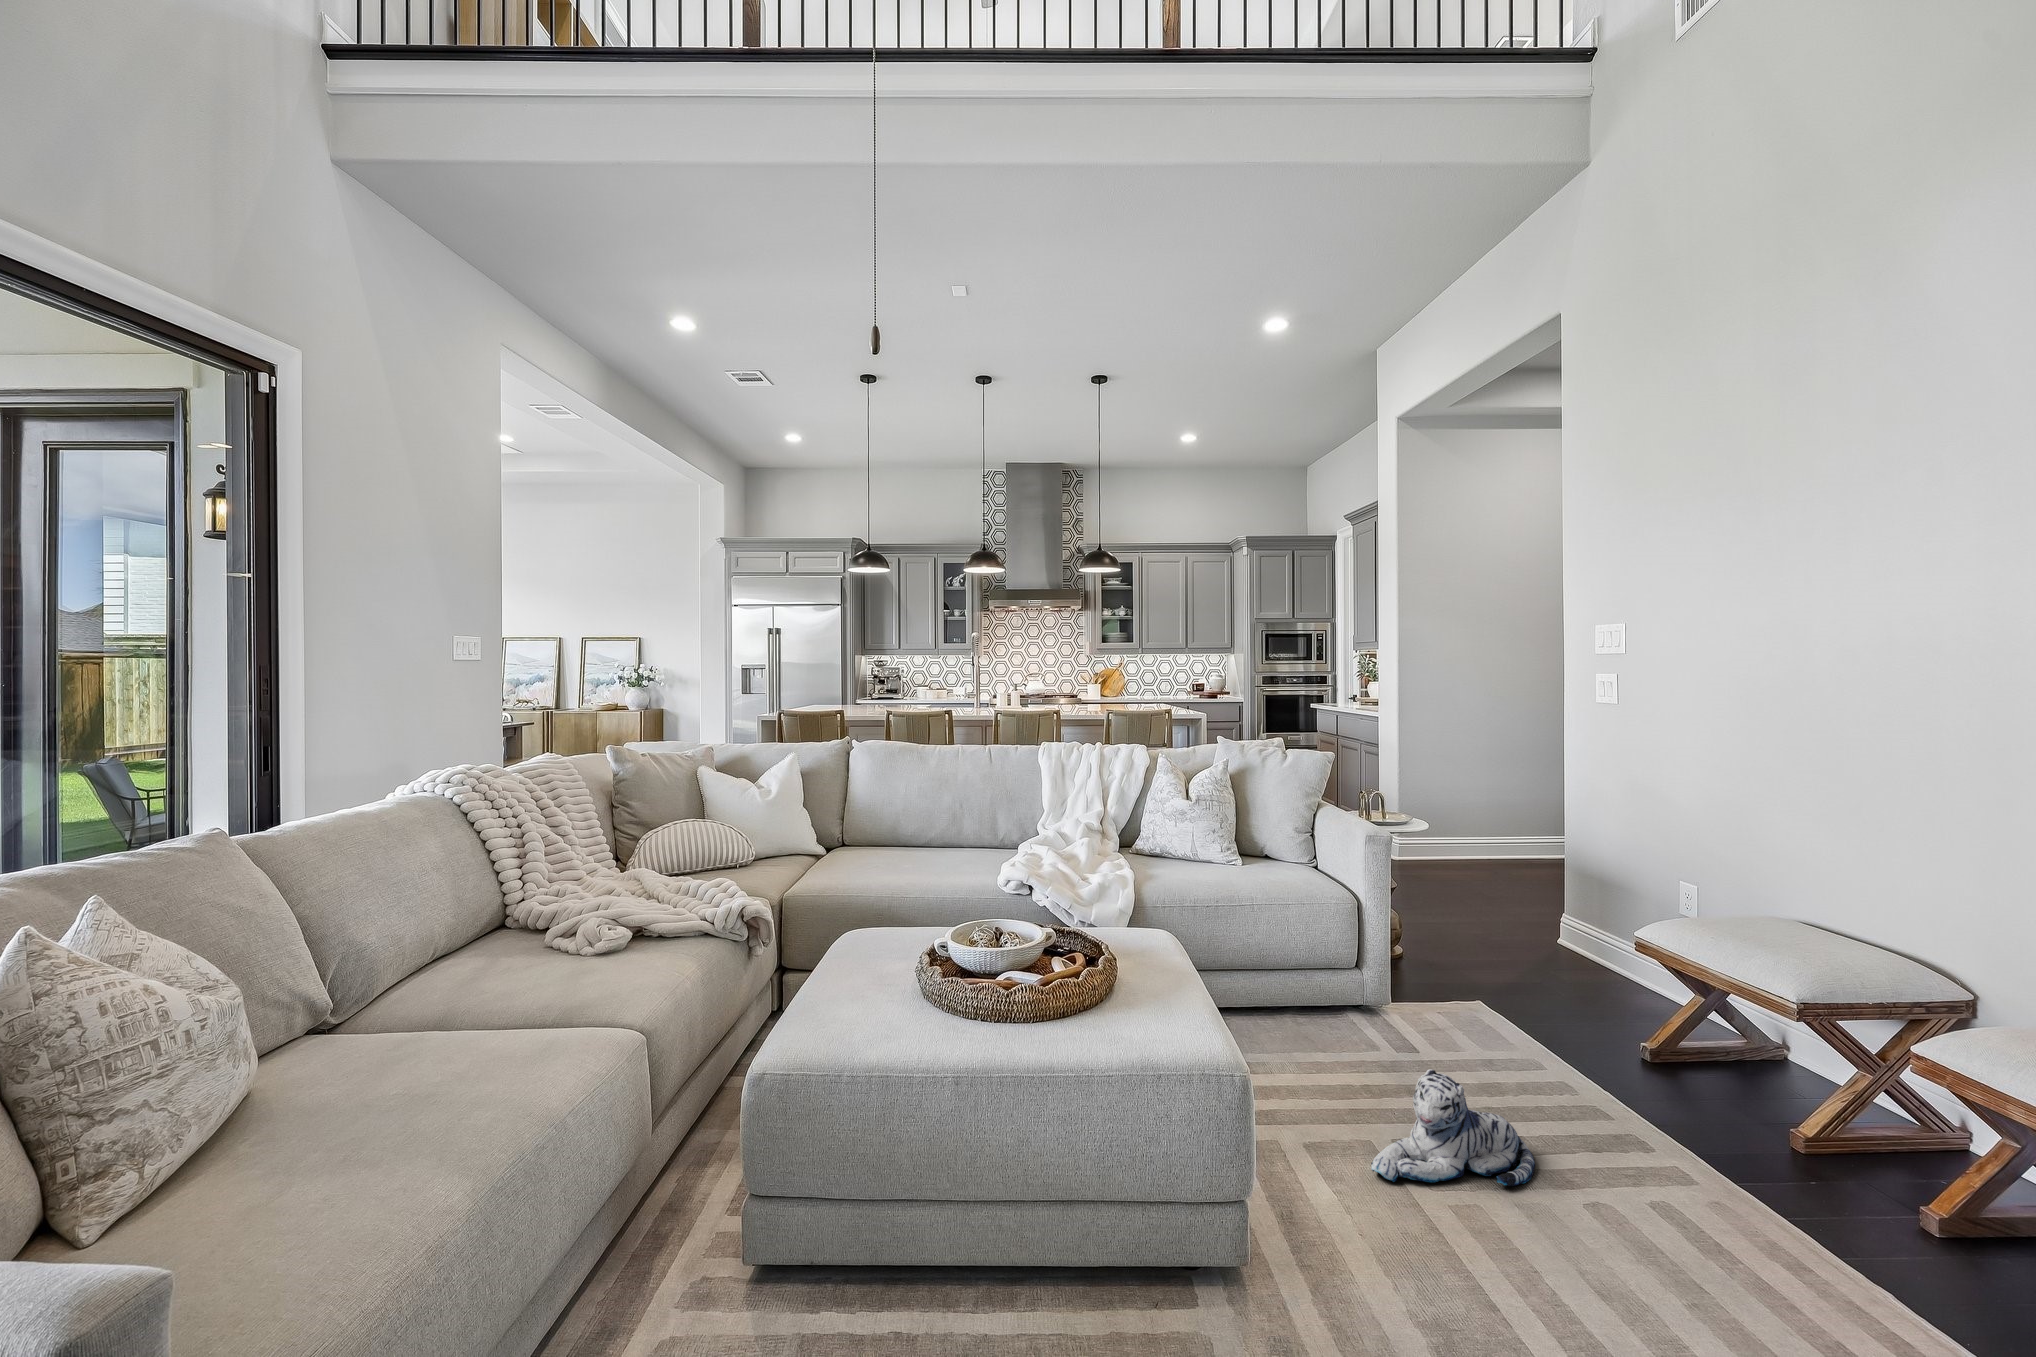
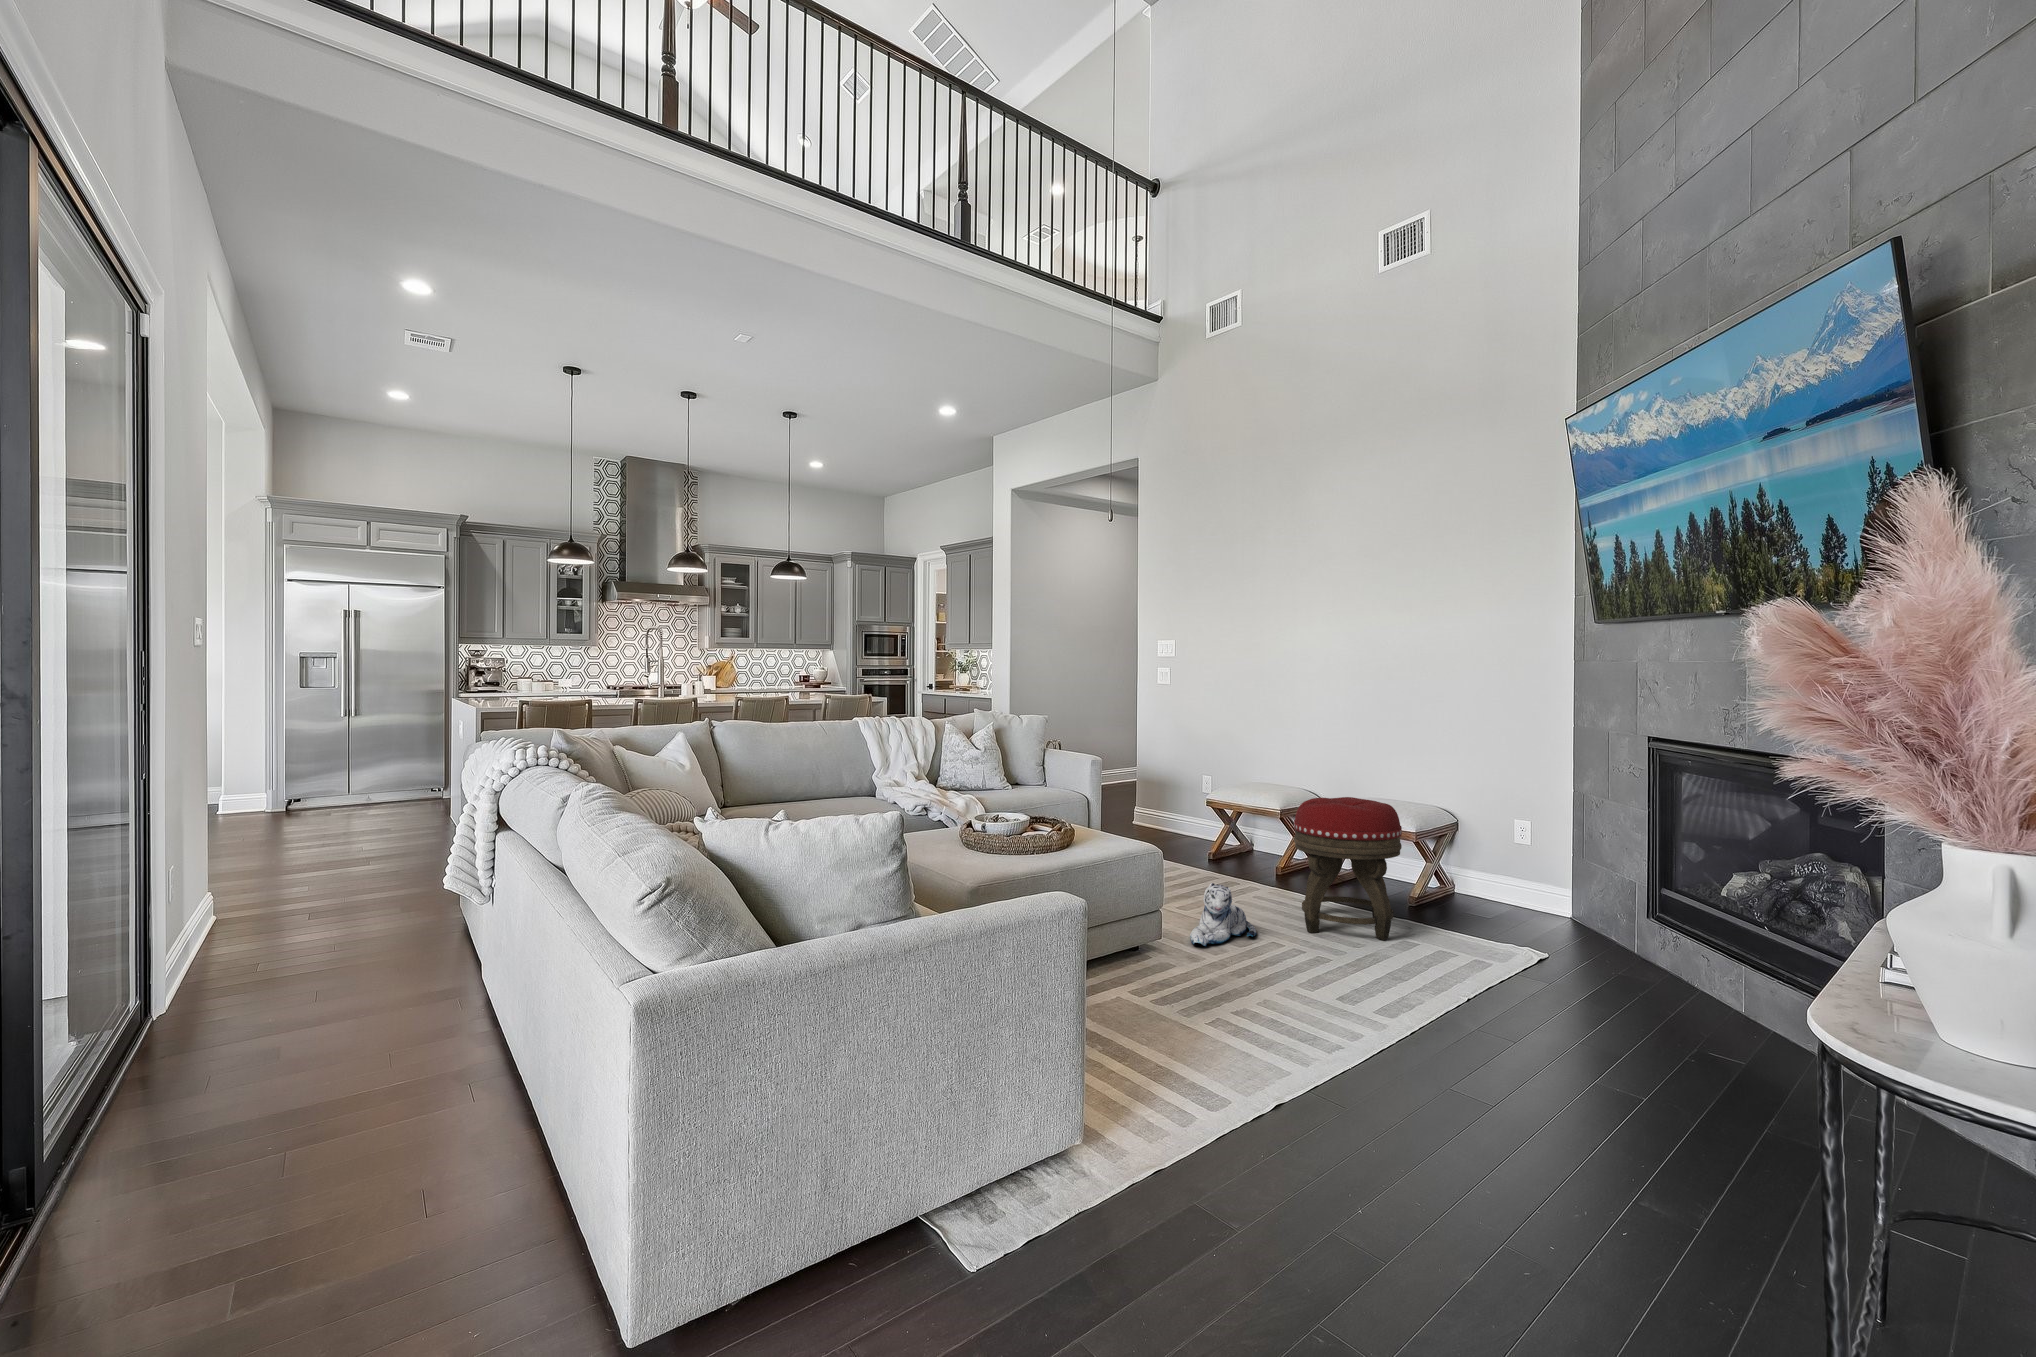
footstool: none [1638,944,1901,1279] -> present [1294,797,1402,940]

